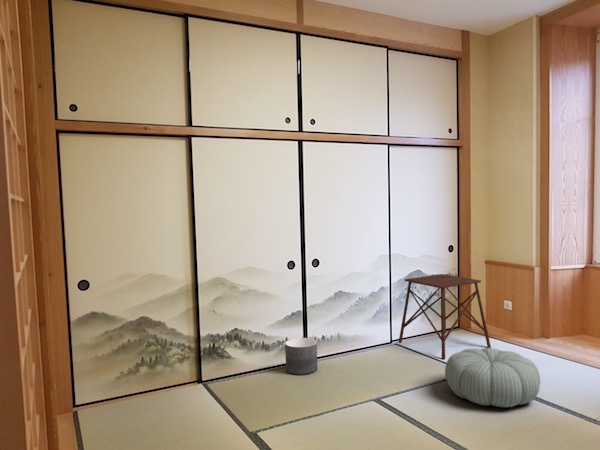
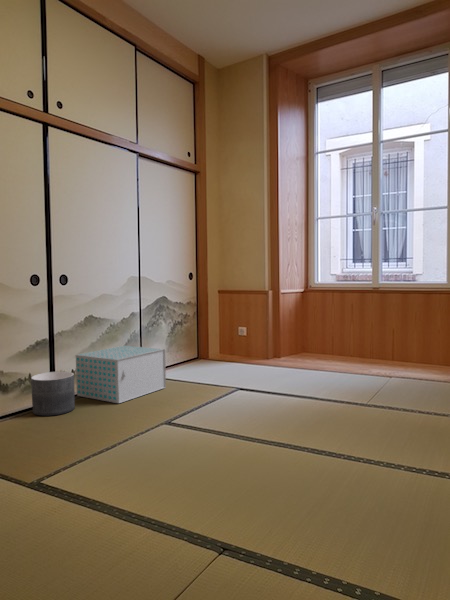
side table: present [399,274,491,359] -> none [149,301,240,381]
storage box: none [325,317,401,372] -> present [76,346,166,403]
pouf: present [445,348,540,407] -> none [229,356,320,408]

